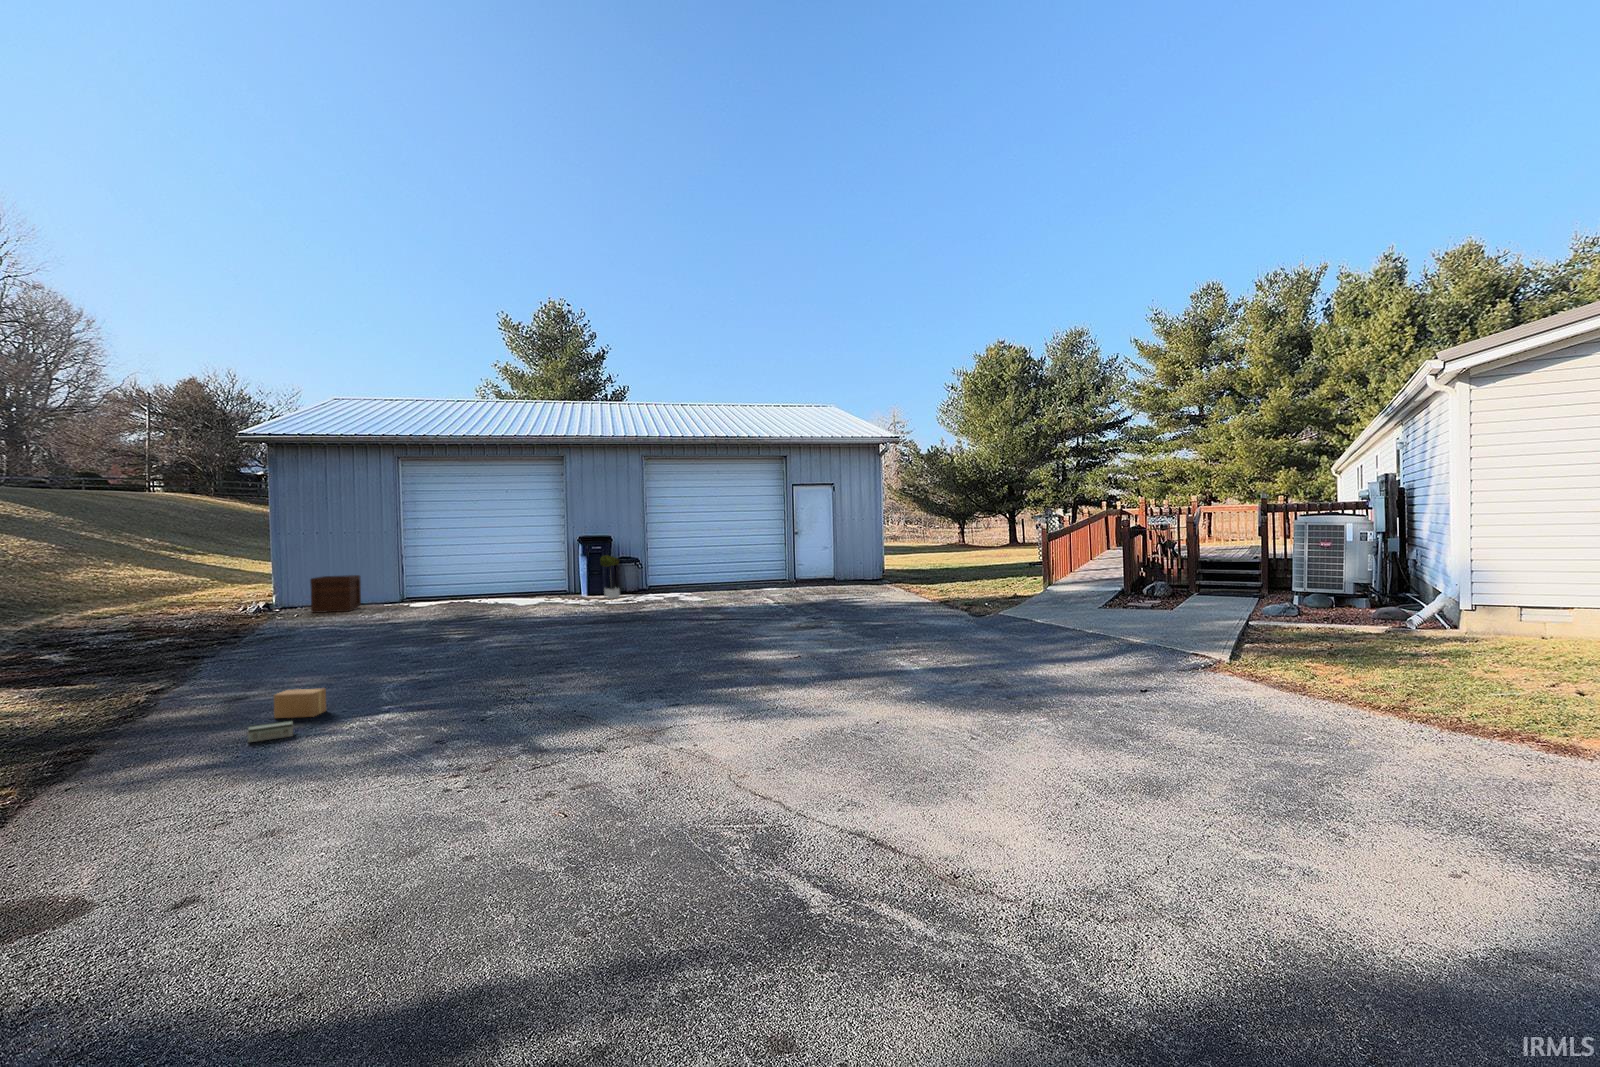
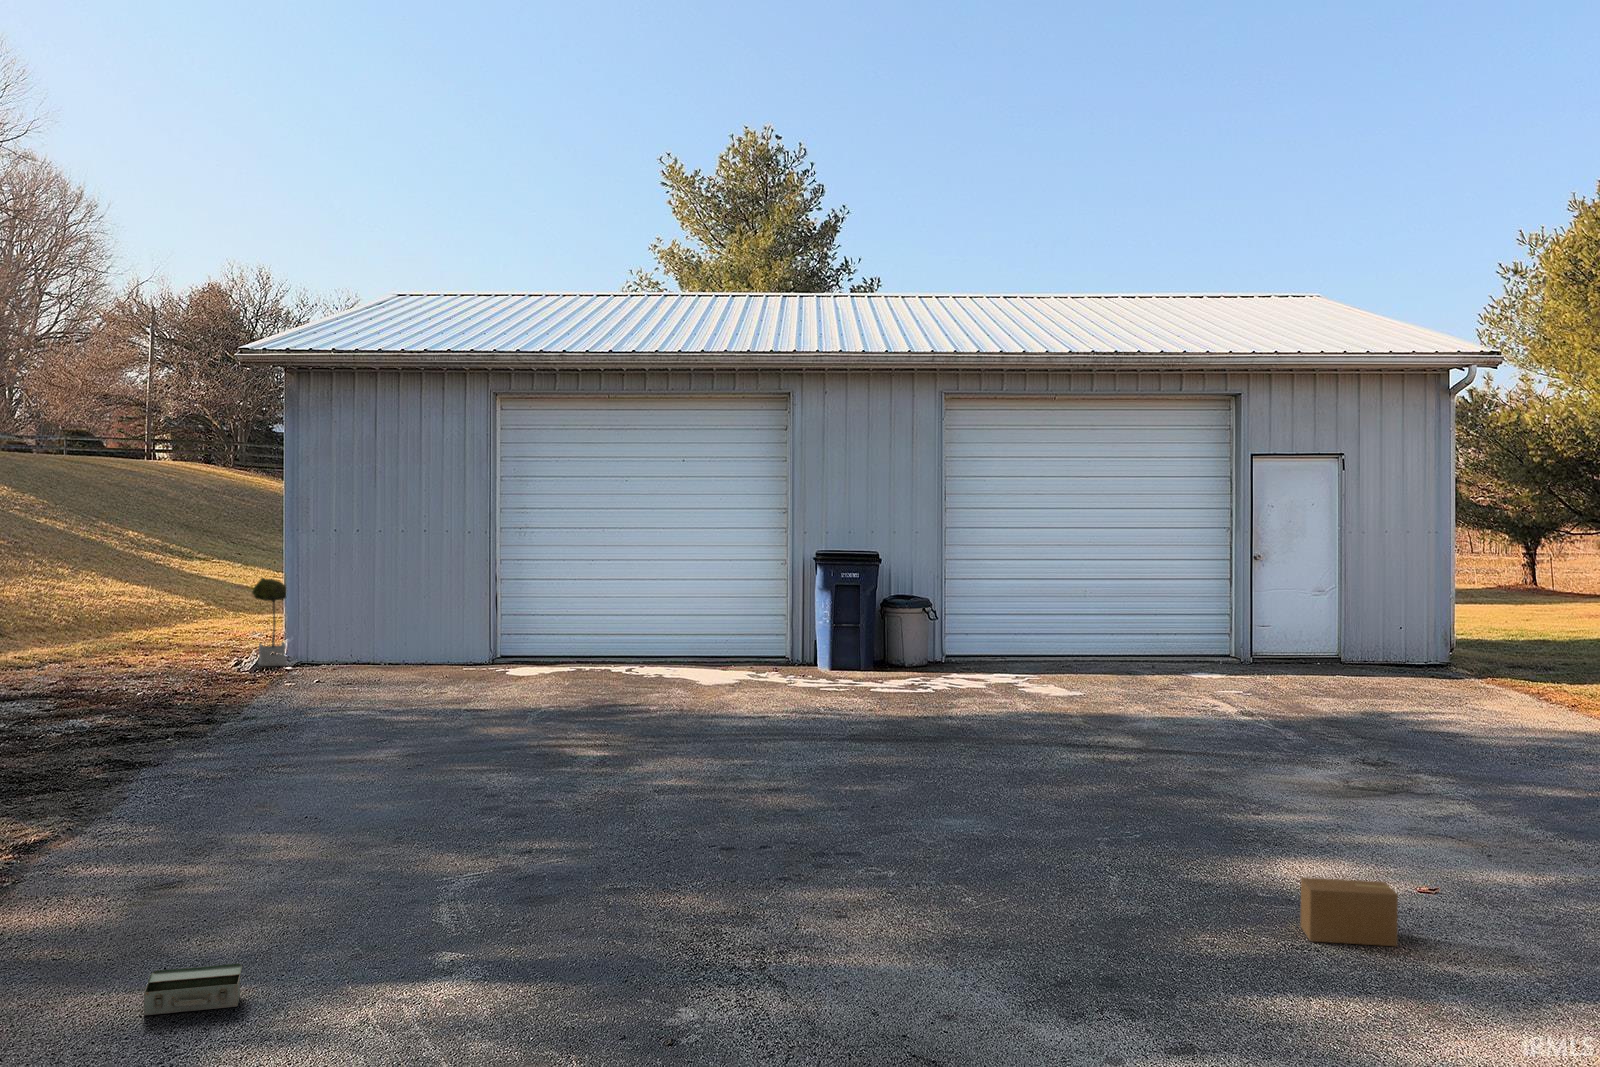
potted tree: present [600,555,620,599] -> present [252,578,286,666]
wooden crate: present [310,575,361,613] -> none [343,610,426,678]
cardboard box: present [273,688,326,718] -> present [1300,877,1398,946]

